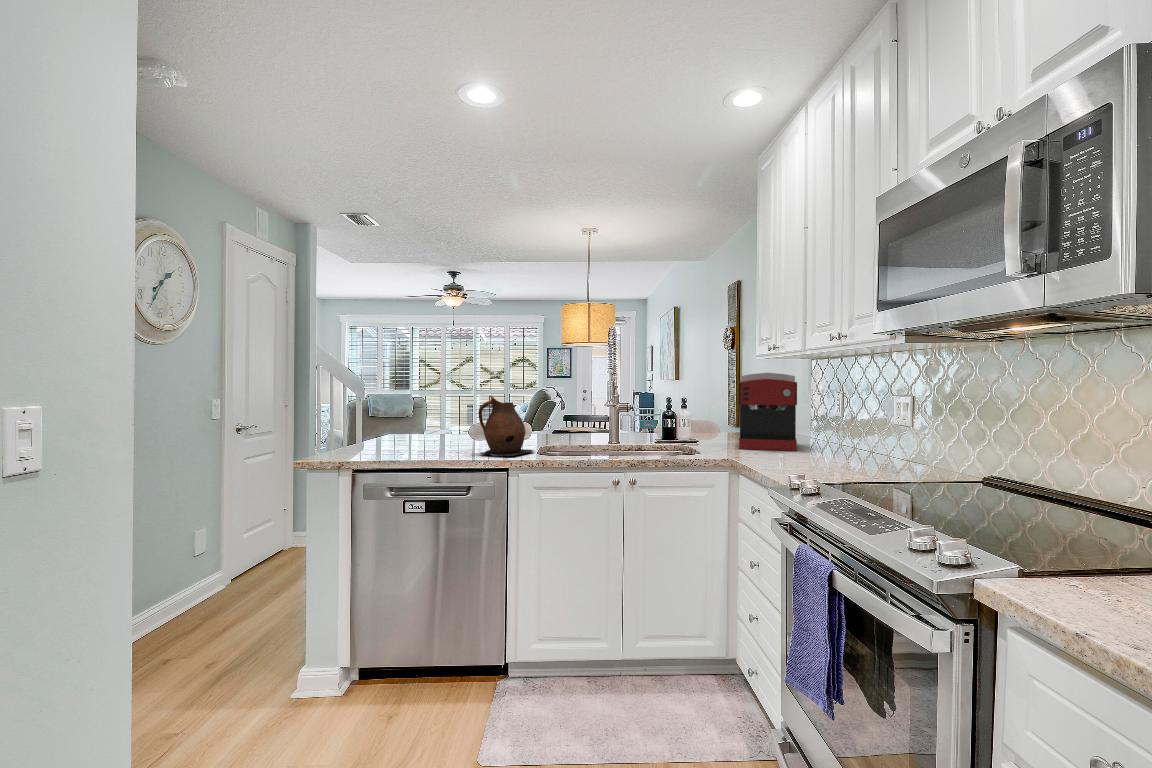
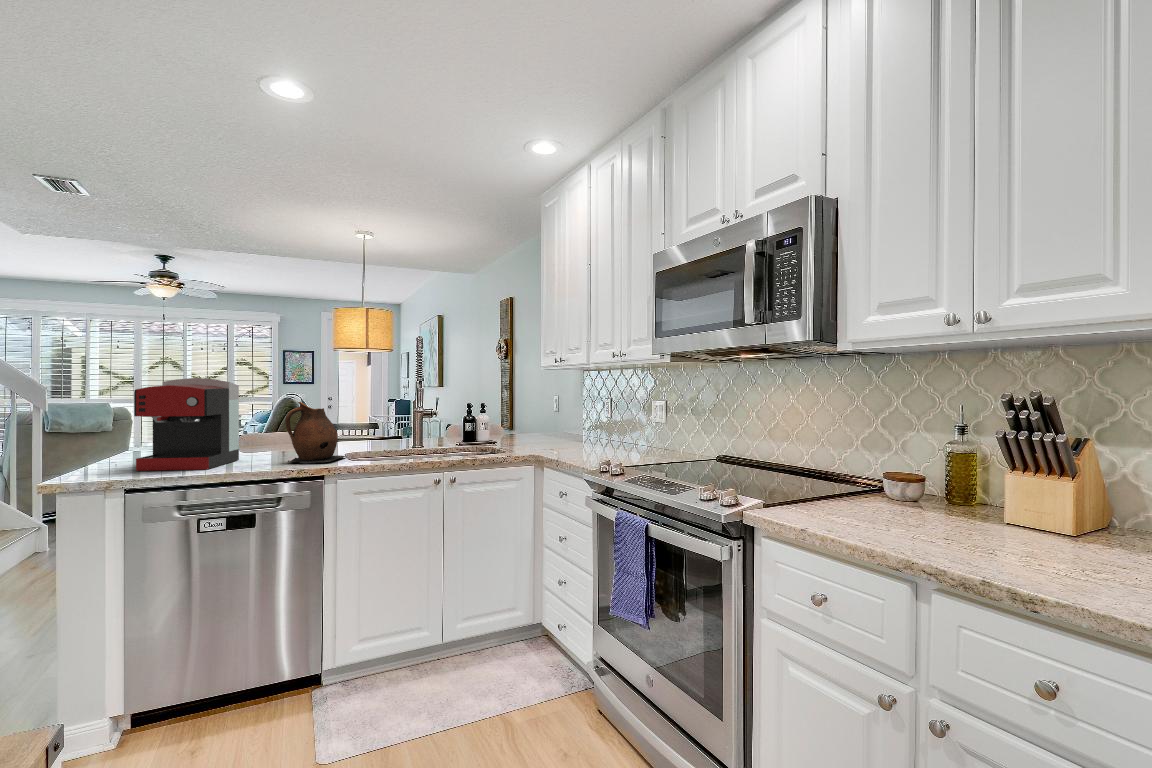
coffee maker: present [739,373,797,451] -> present [134,378,239,471]

